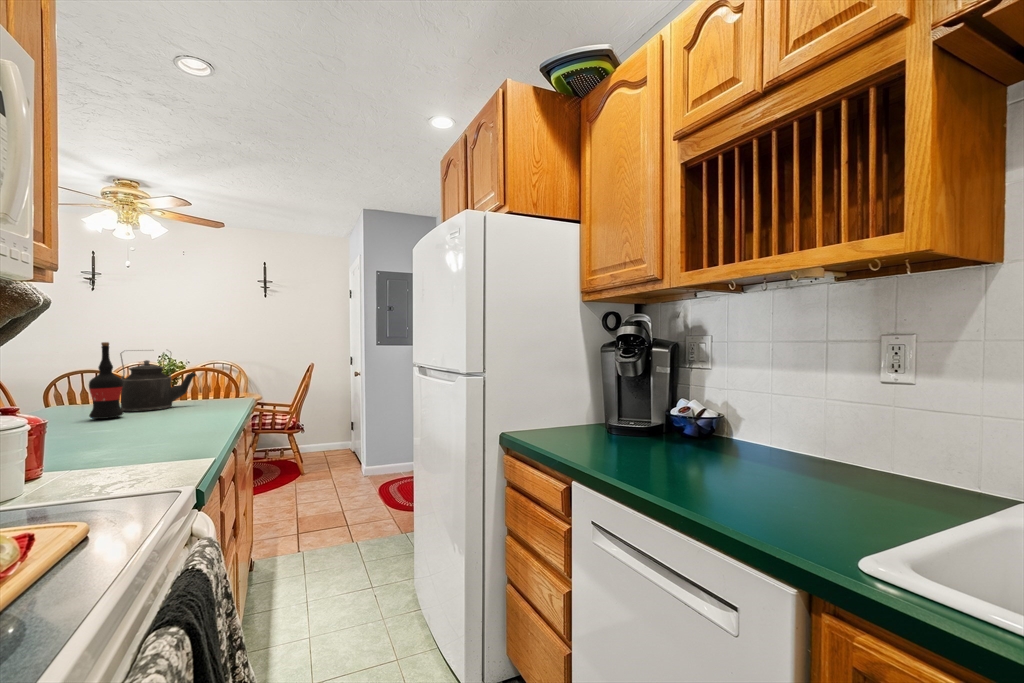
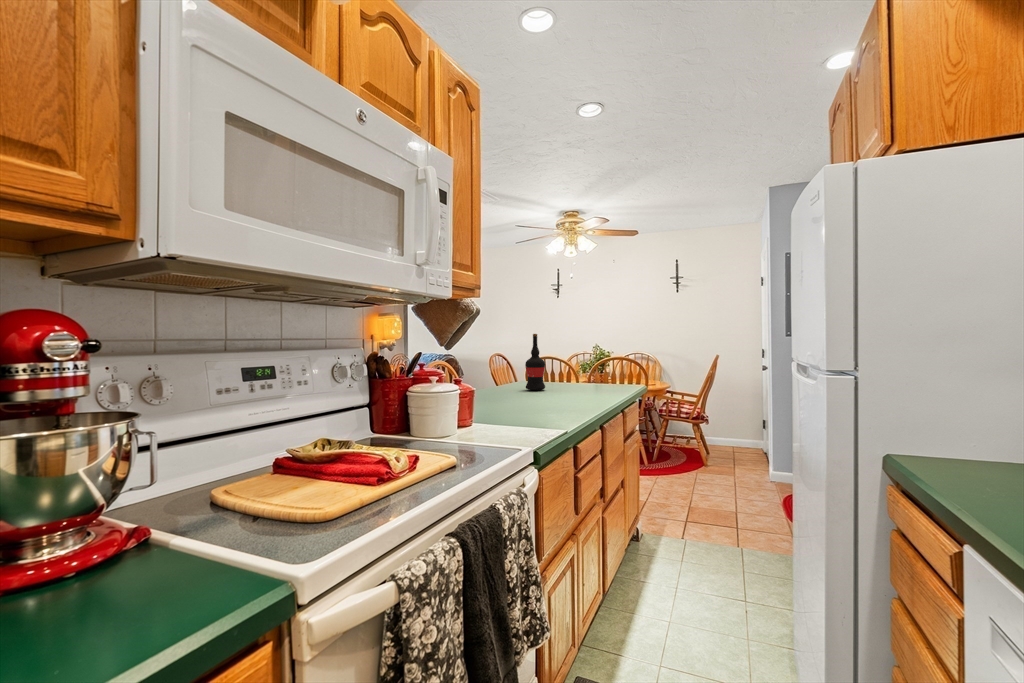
kettle: present [120,352,196,412] -> none [548,340,597,388]

